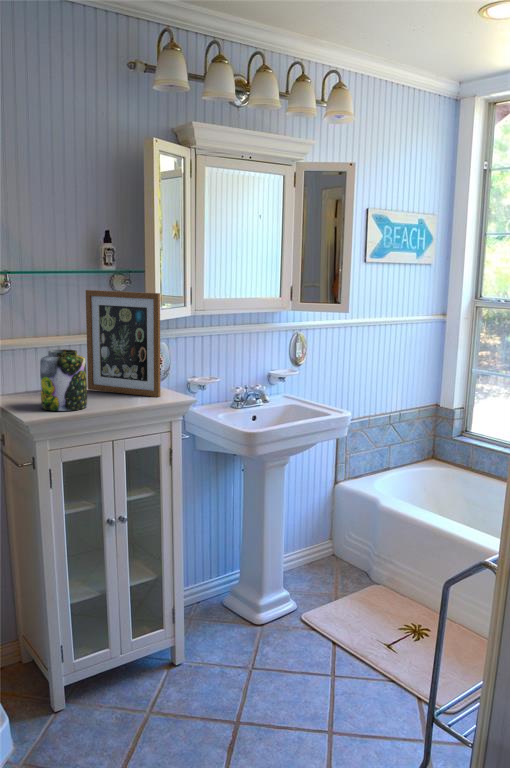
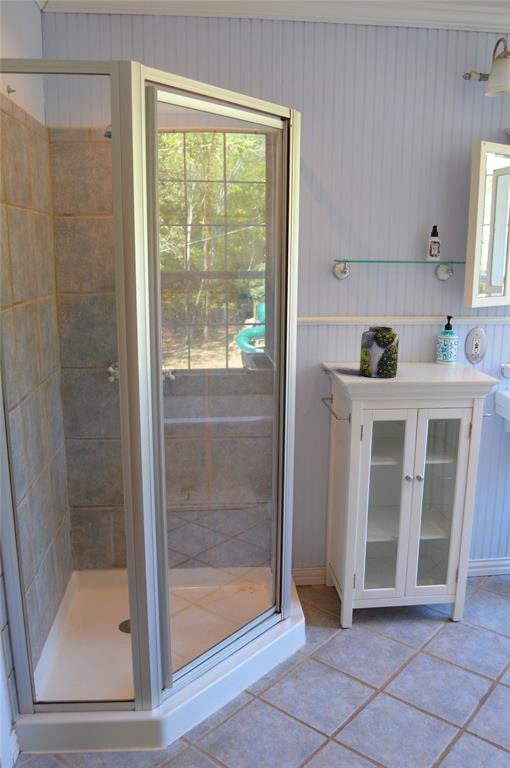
picture frame: present [86,290,160,397] -> none [405,278,473,376]

